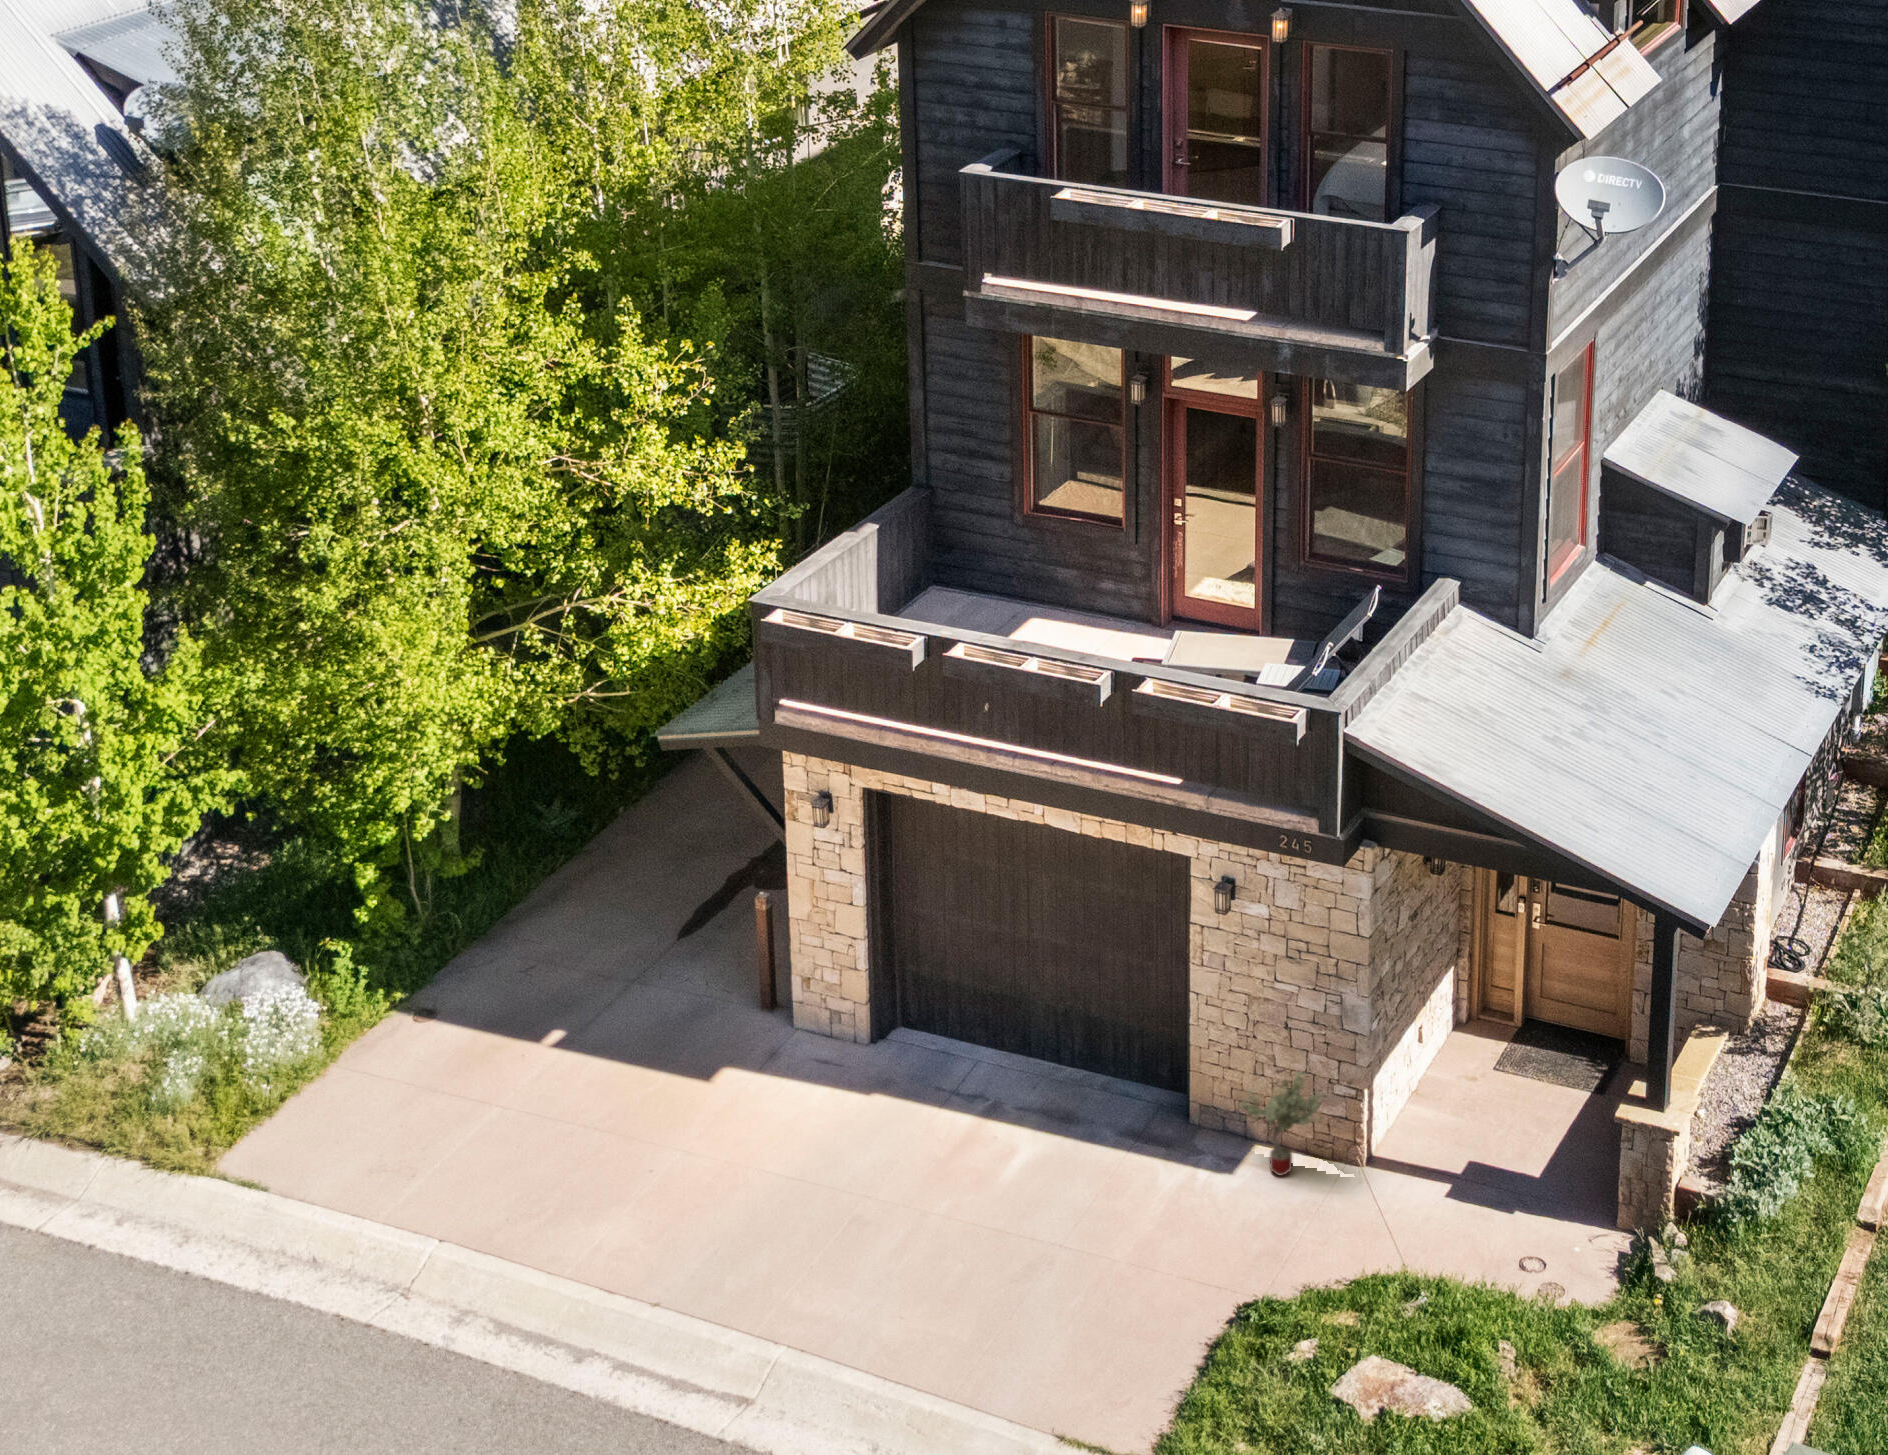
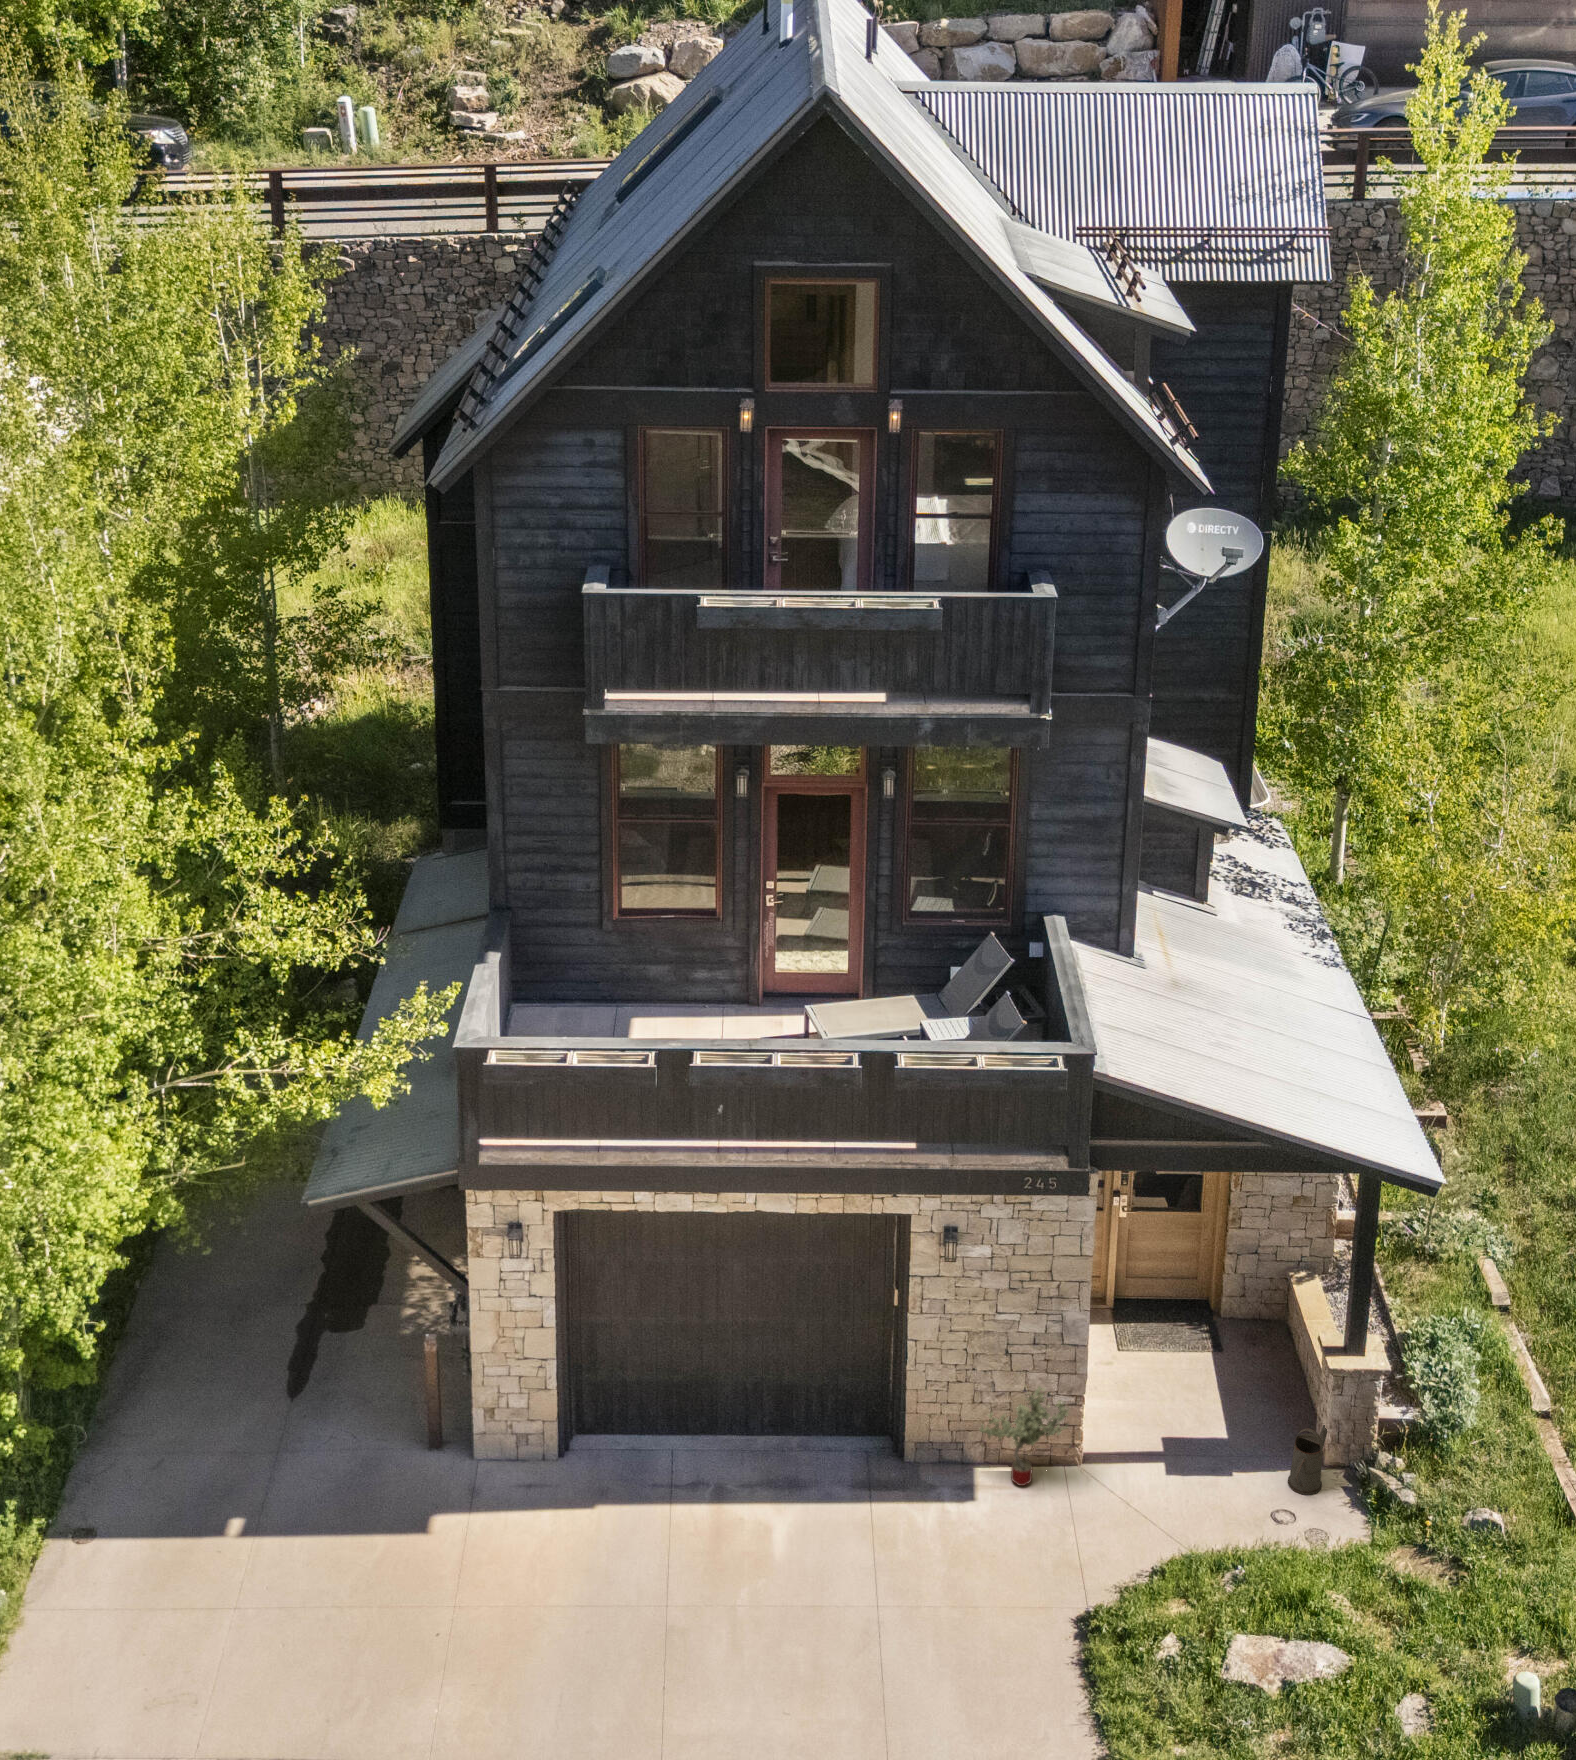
watering can: none [1546,1173,1620,1258] -> present [1288,1425,1327,1495]

